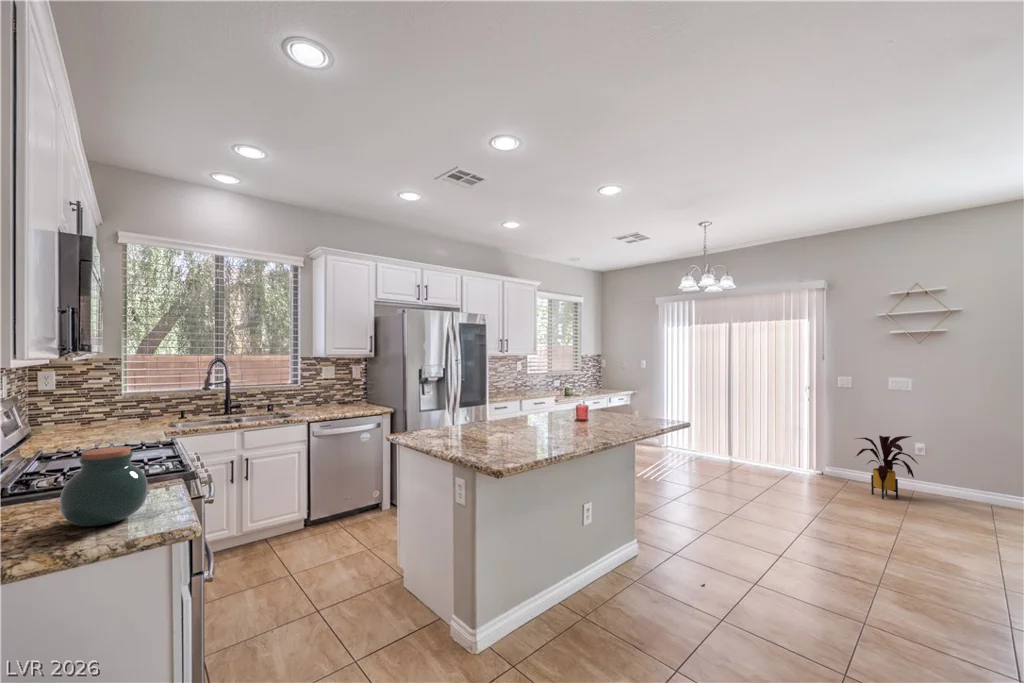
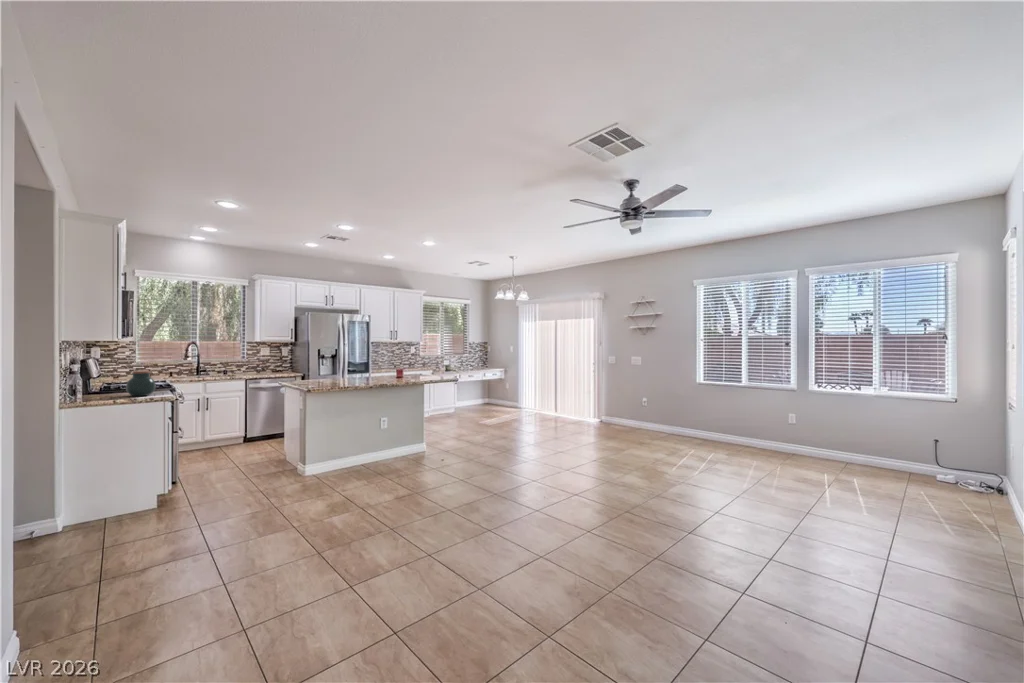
house plant: present [856,436,918,499] -> none [600,393,637,432]

